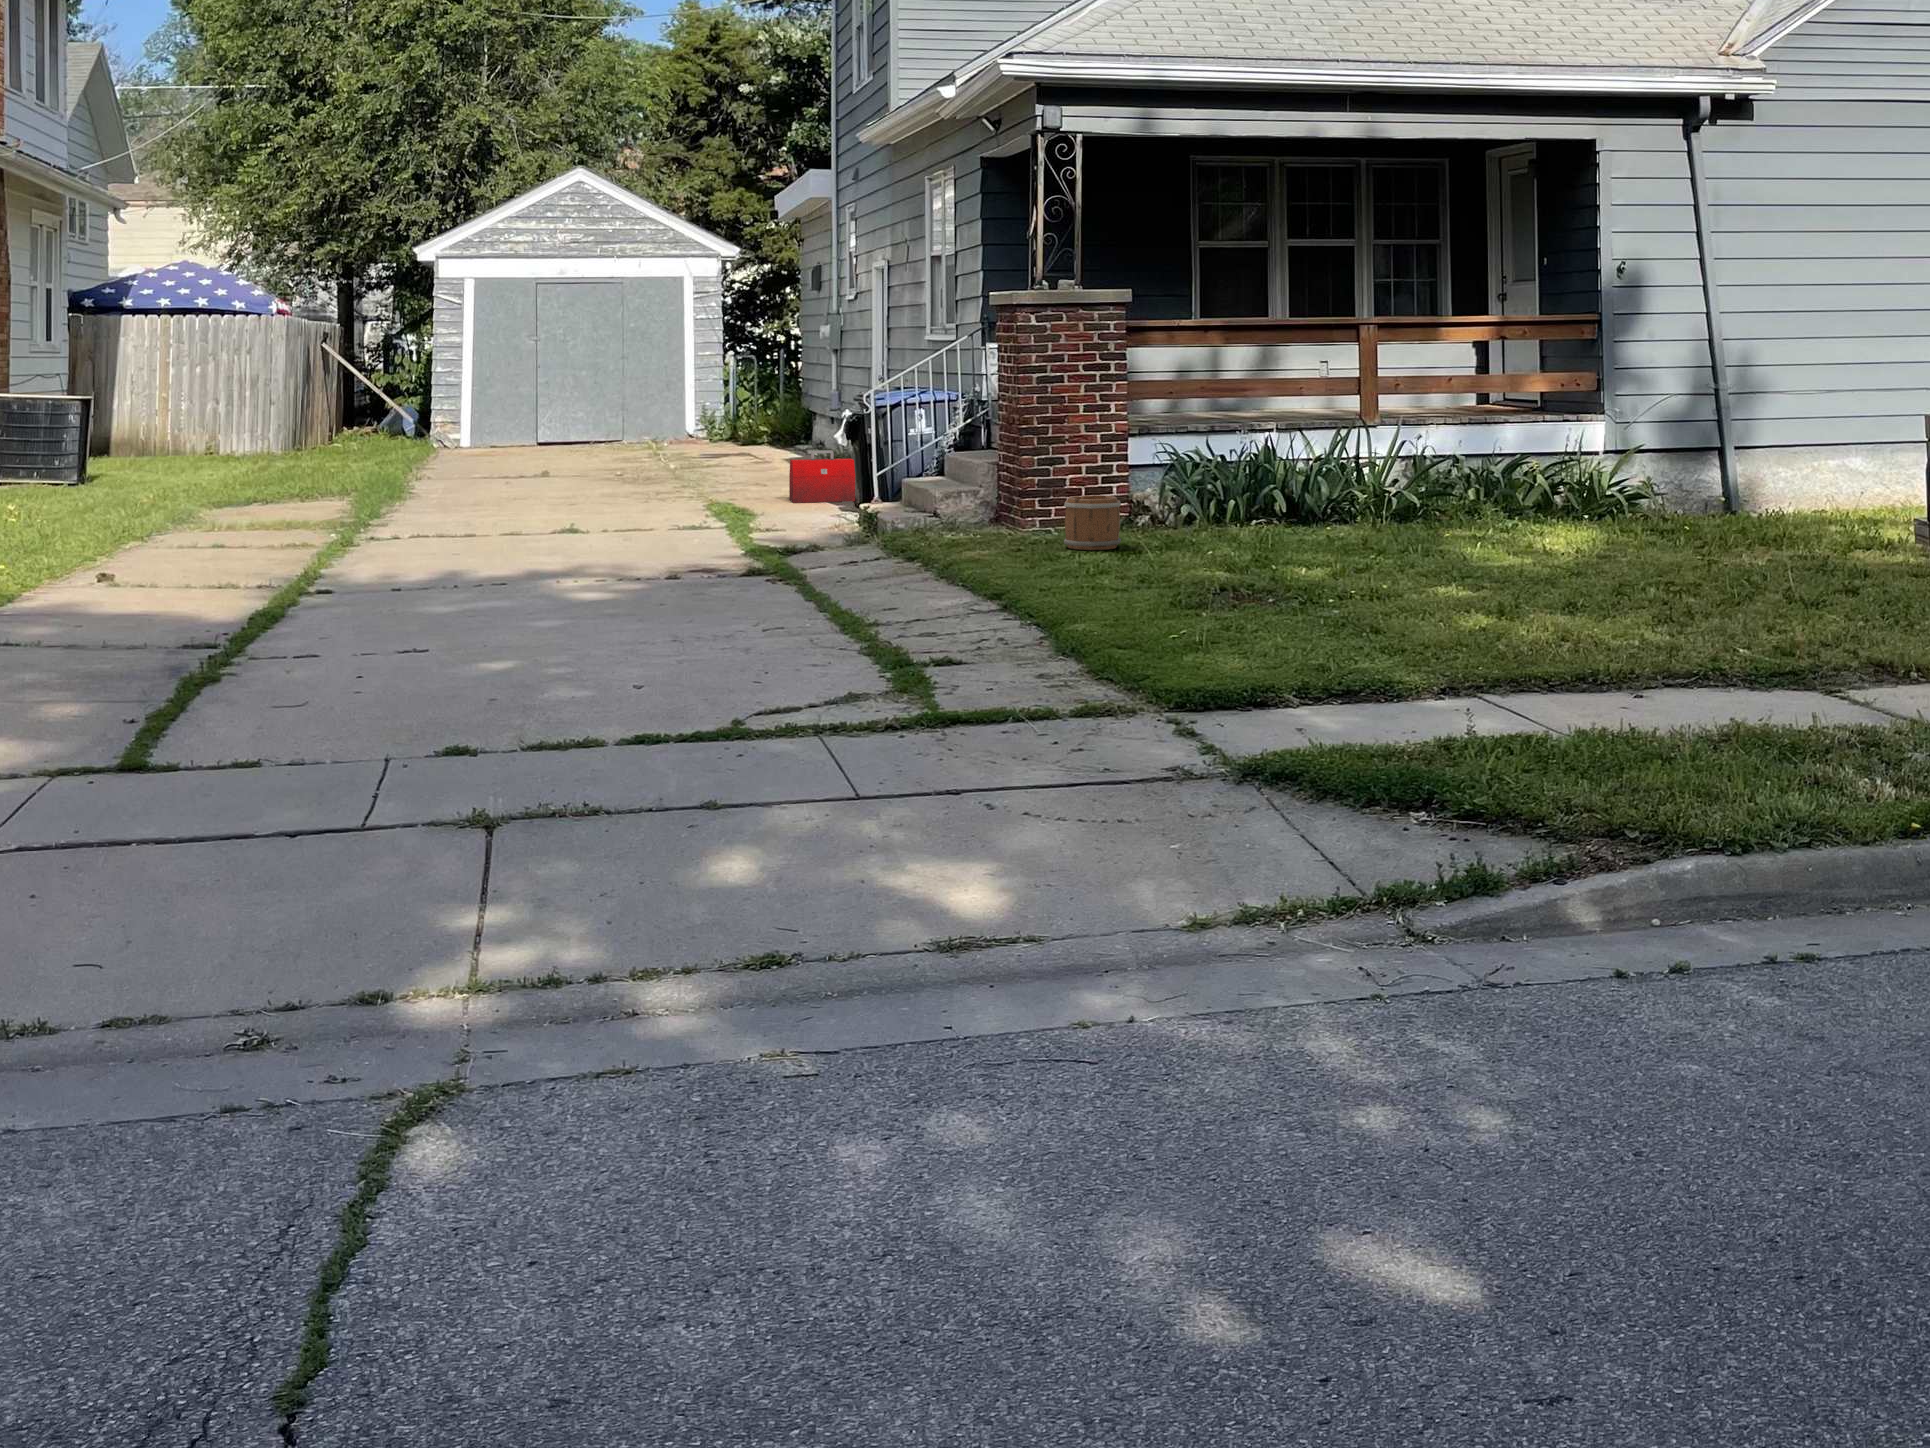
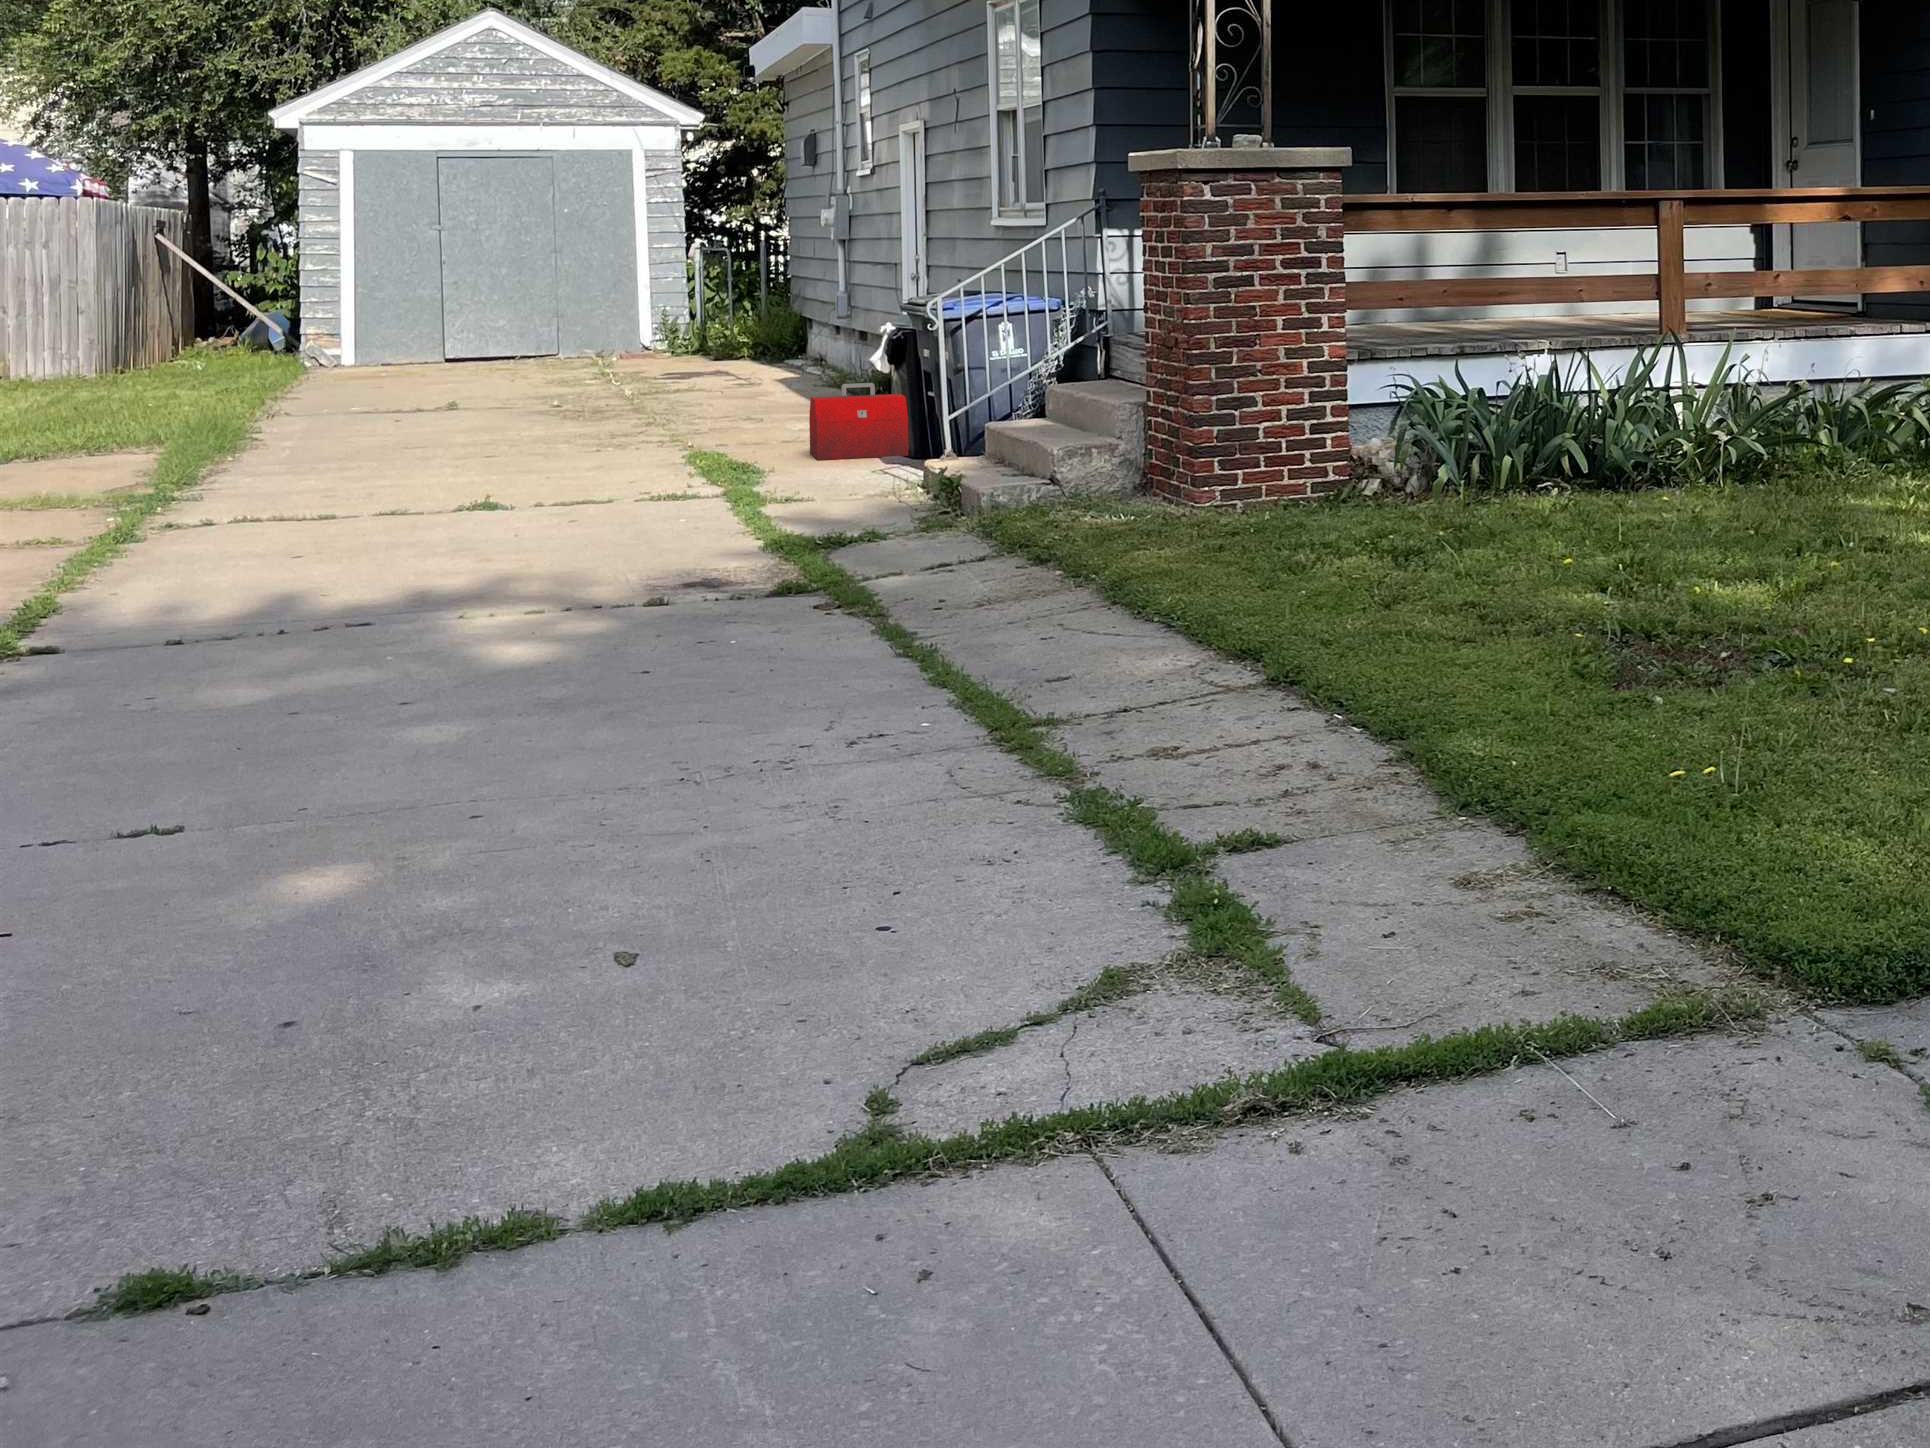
bucket: present [1064,495,1121,550] -> none [1267,455,1356,540]

